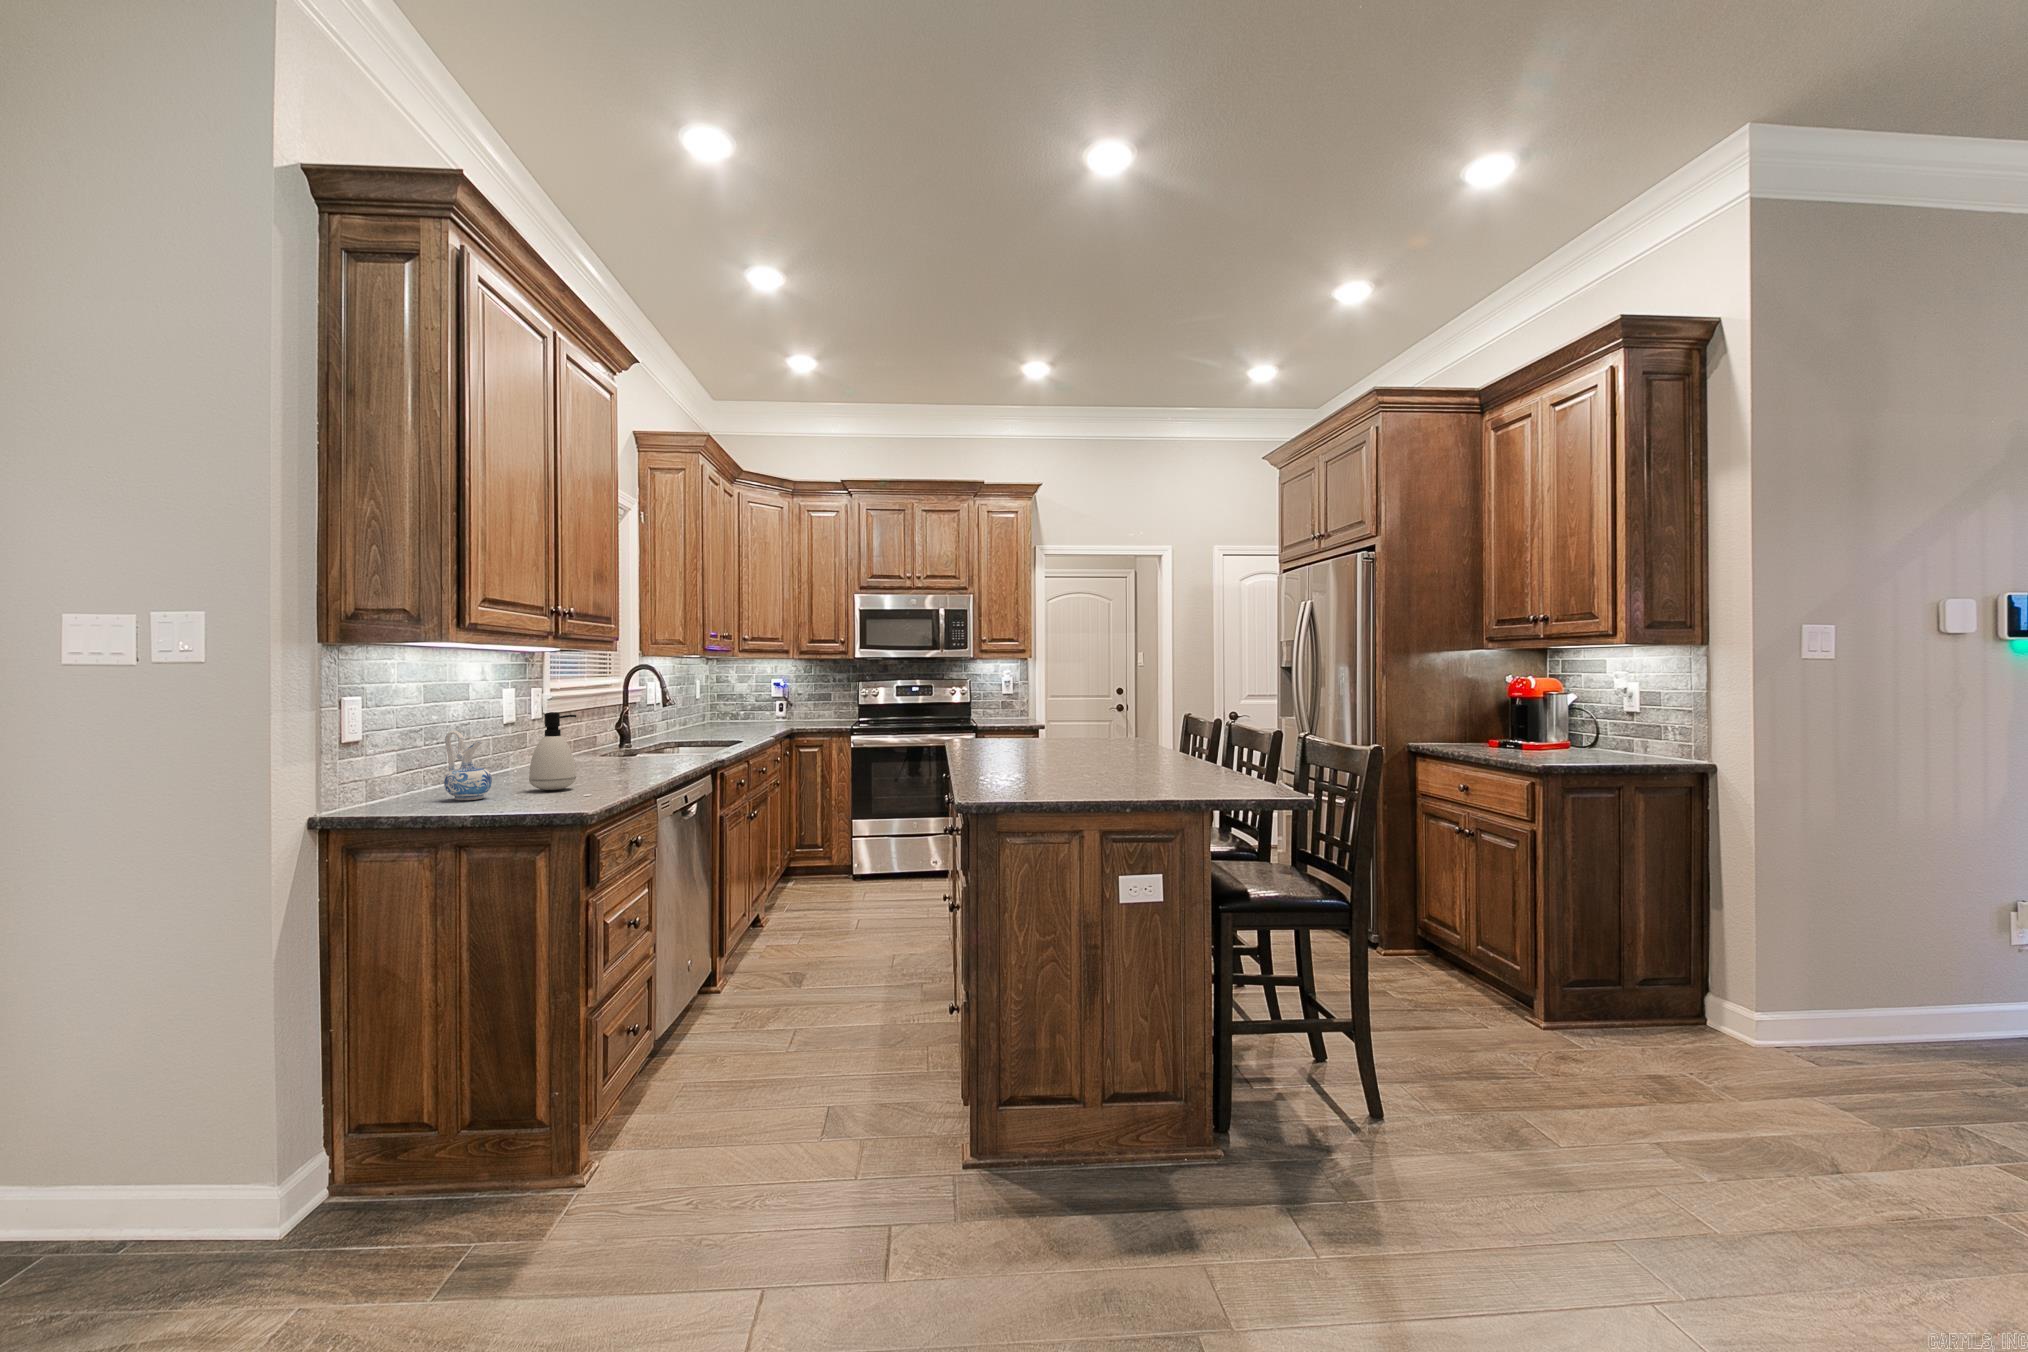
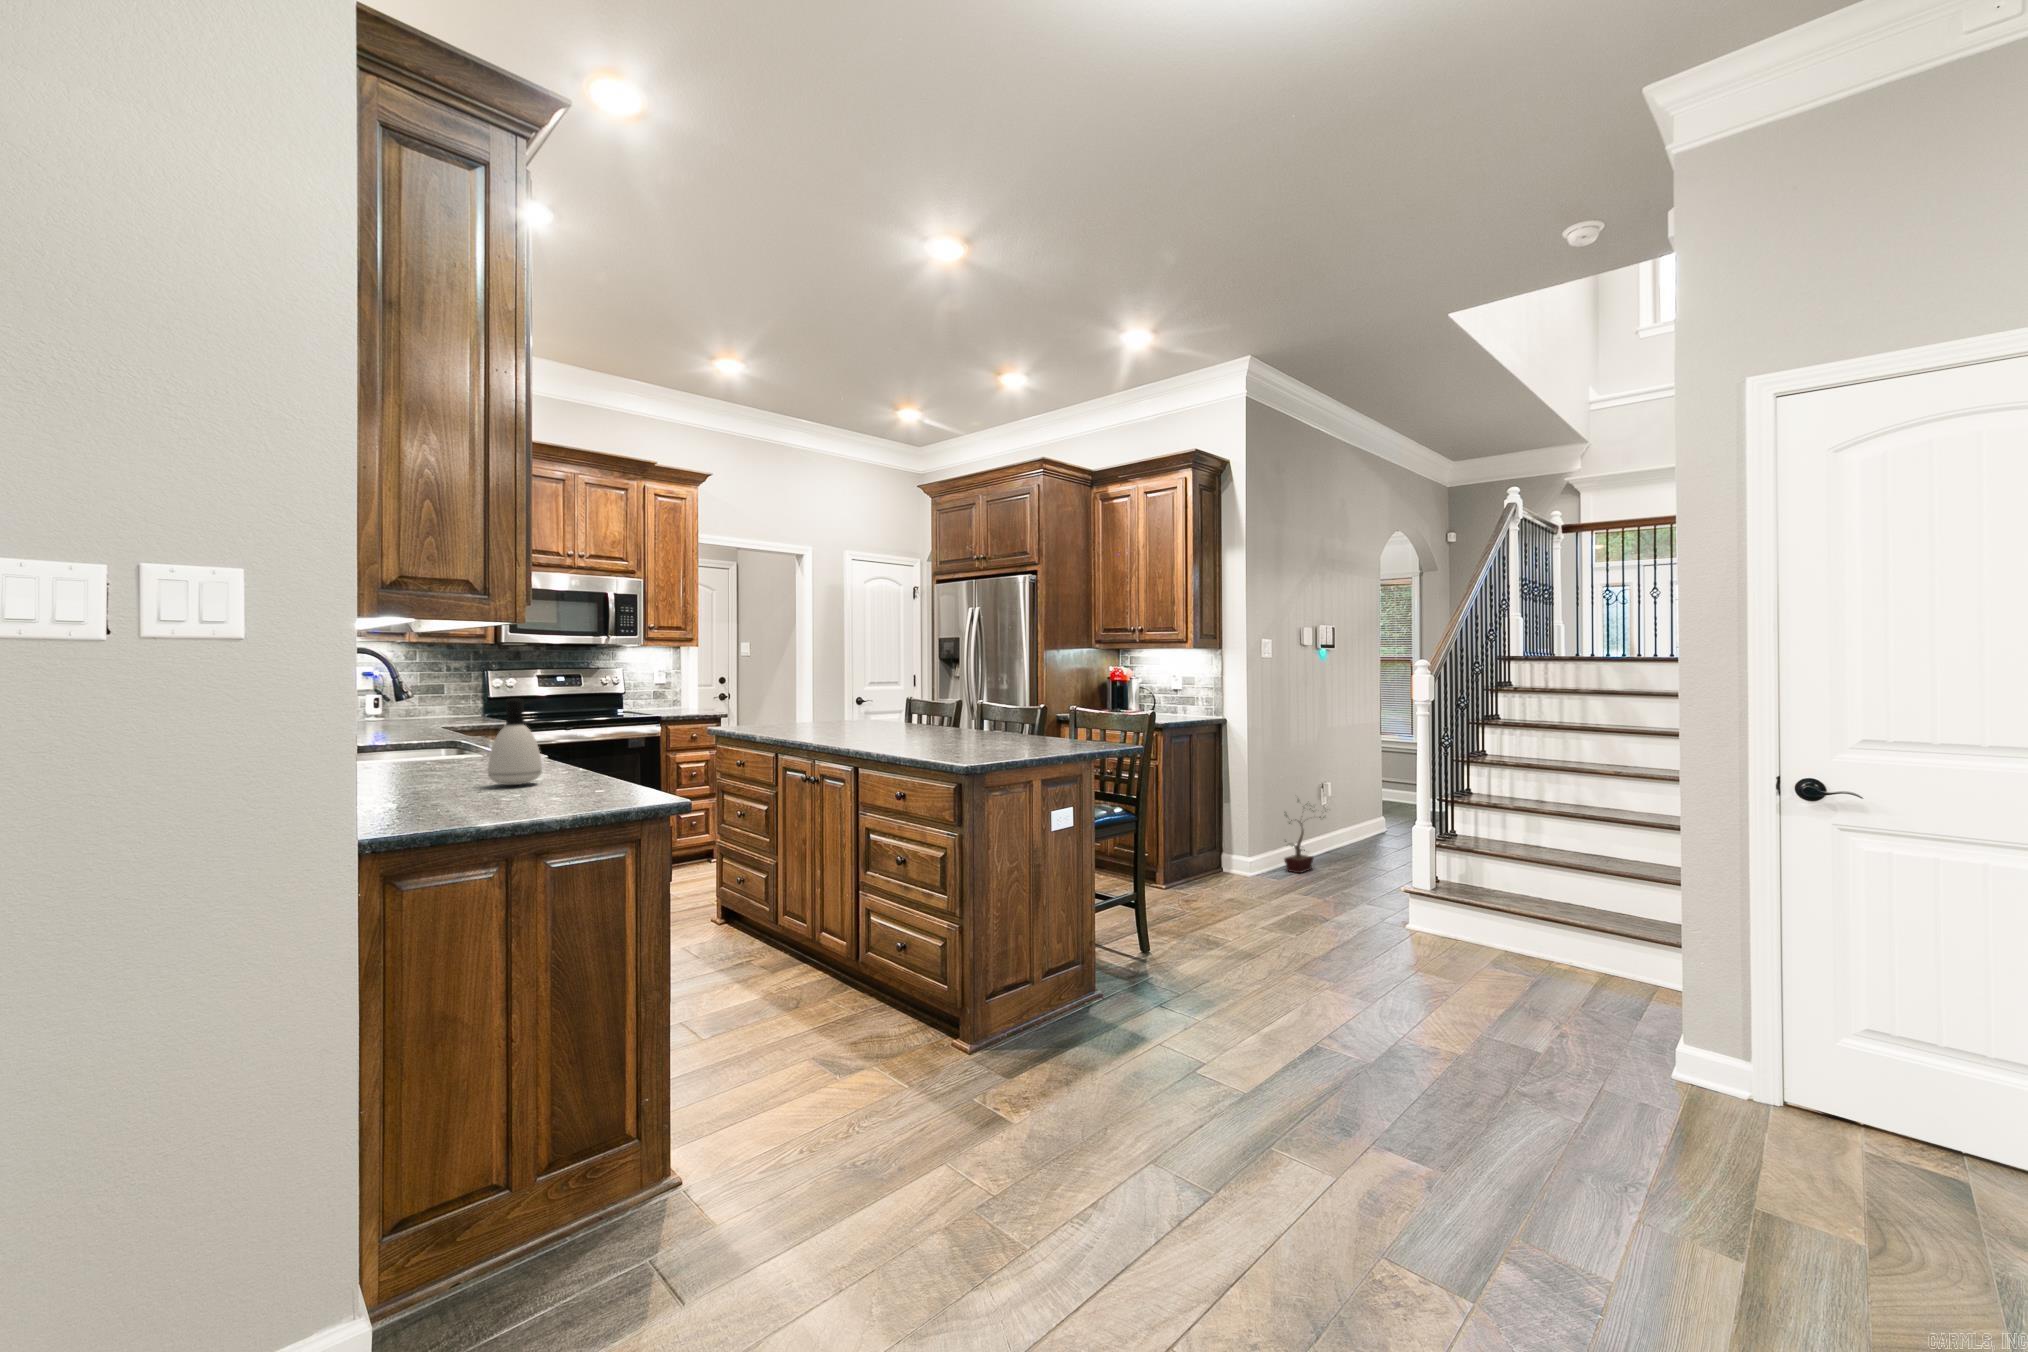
ceramic pitcher: present [444,731,492,800] -> none [429,721,486,801]
potted plant: none [1833,909,1976,1057] -> present [1284,800,1324,873]

